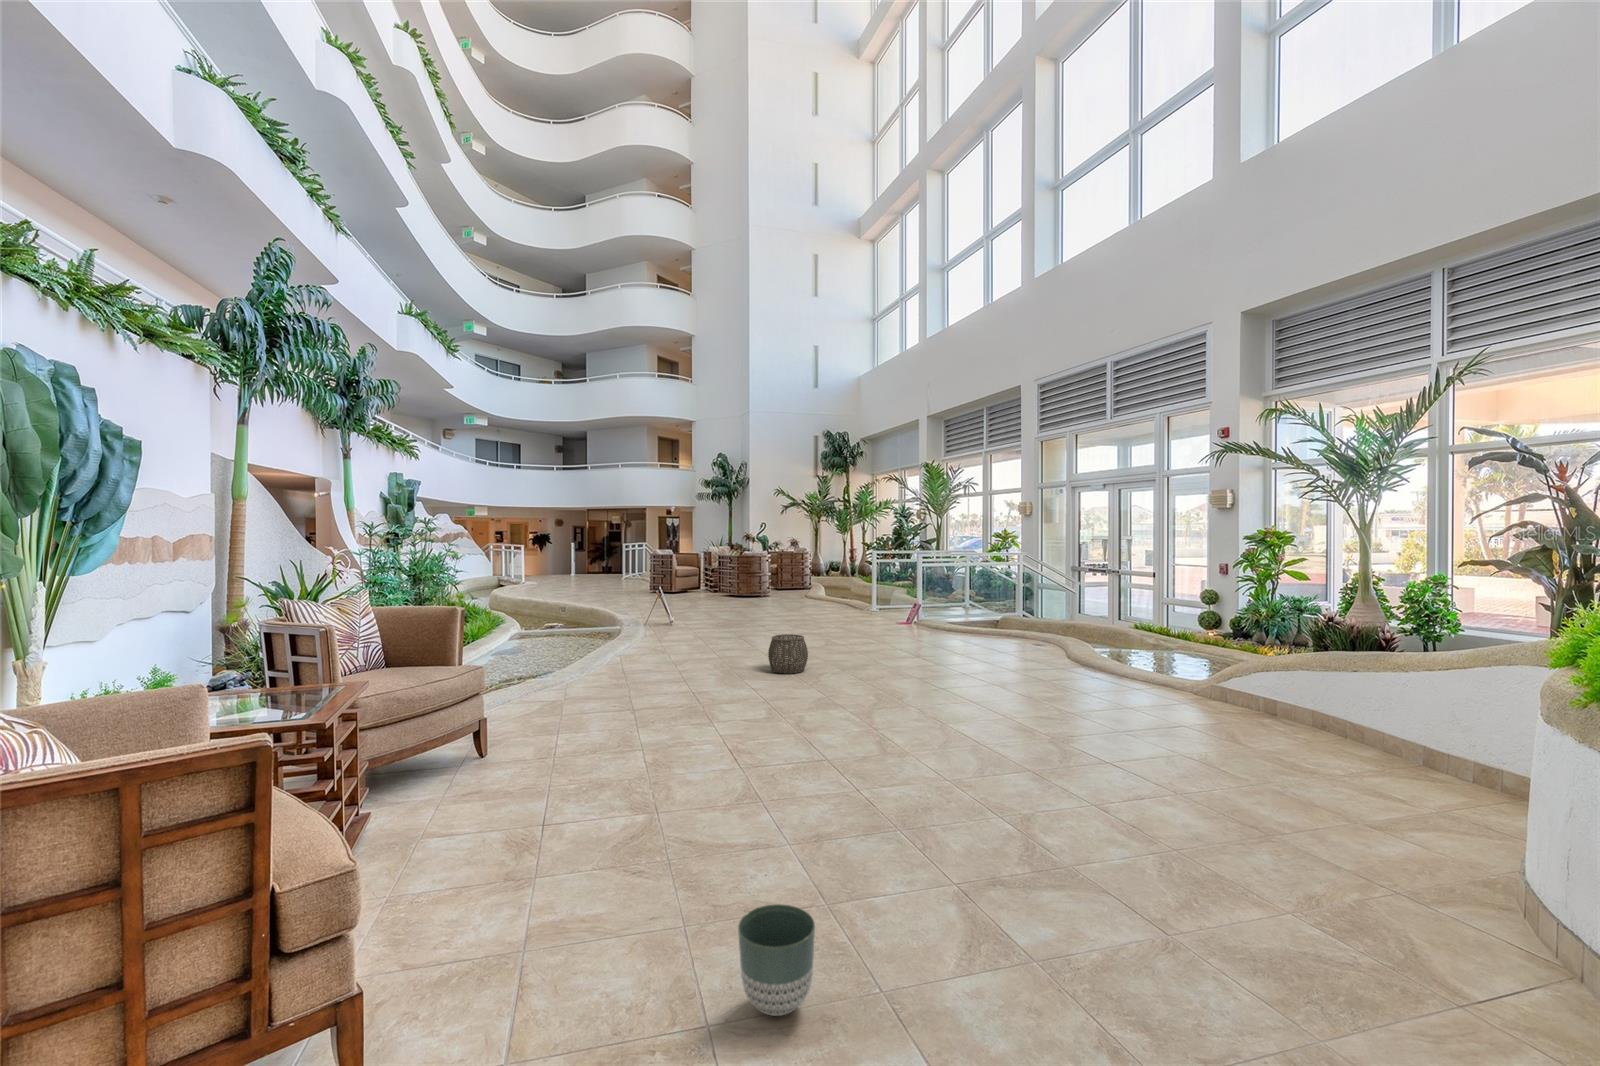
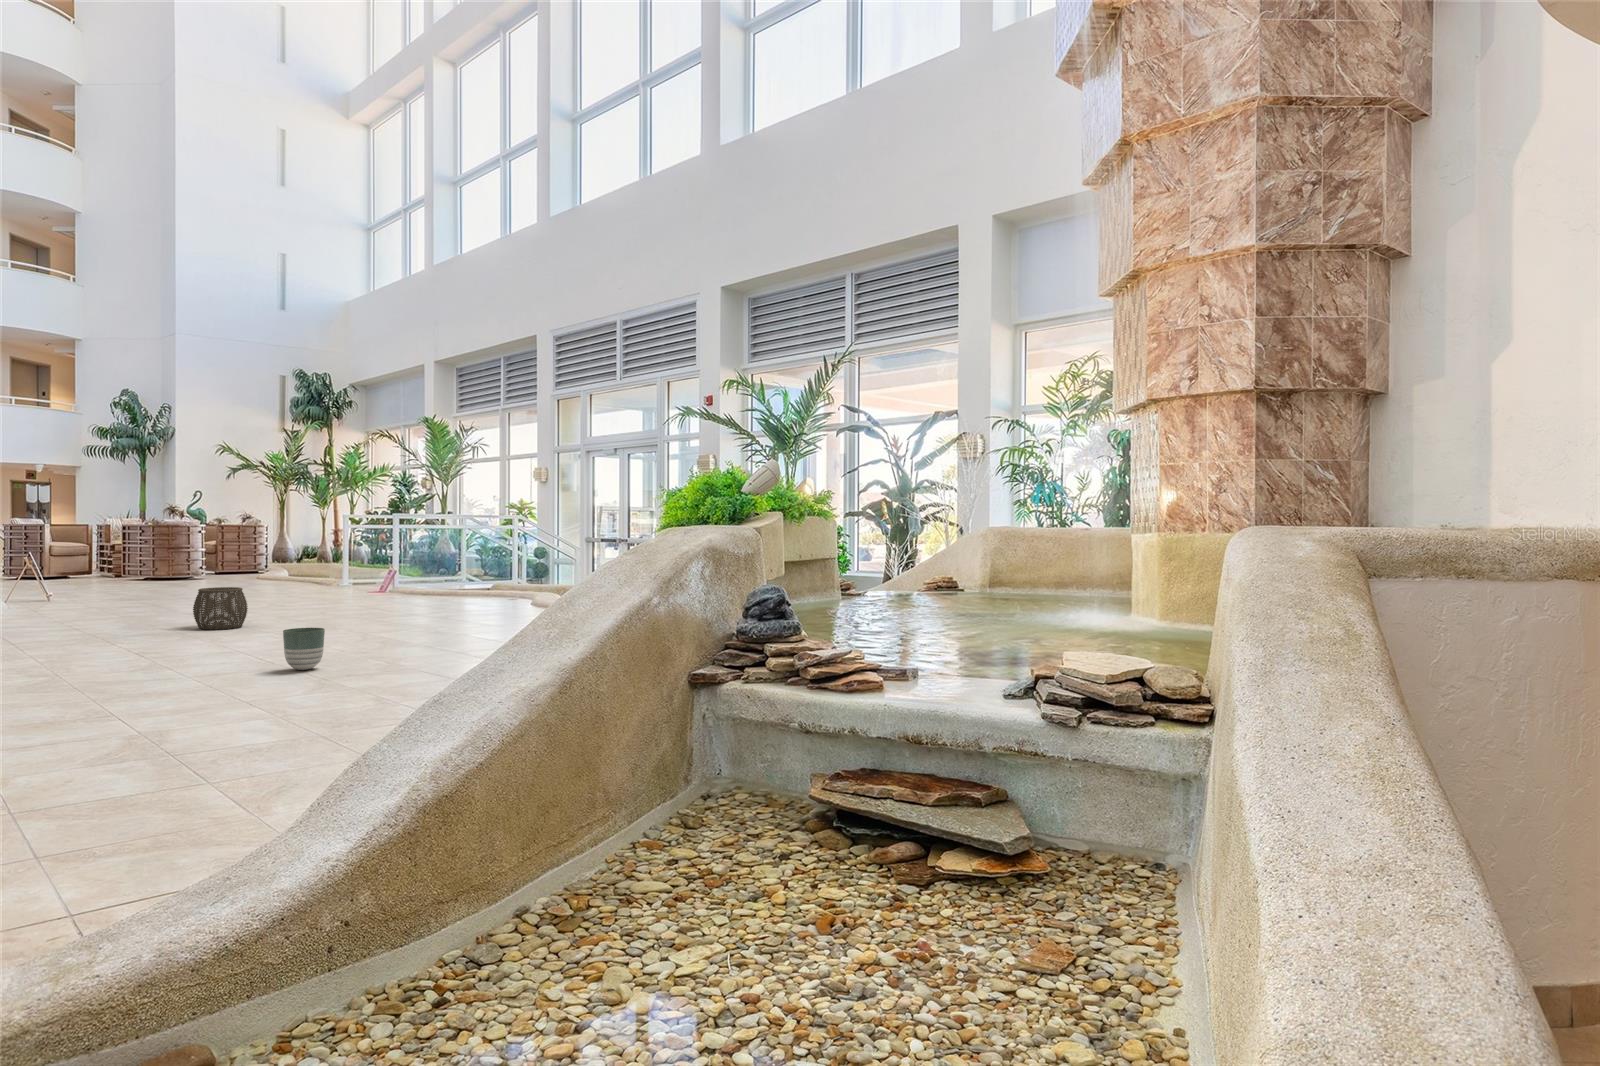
planter: present [738,904,815,1016] -> present [283,628,325,670]

